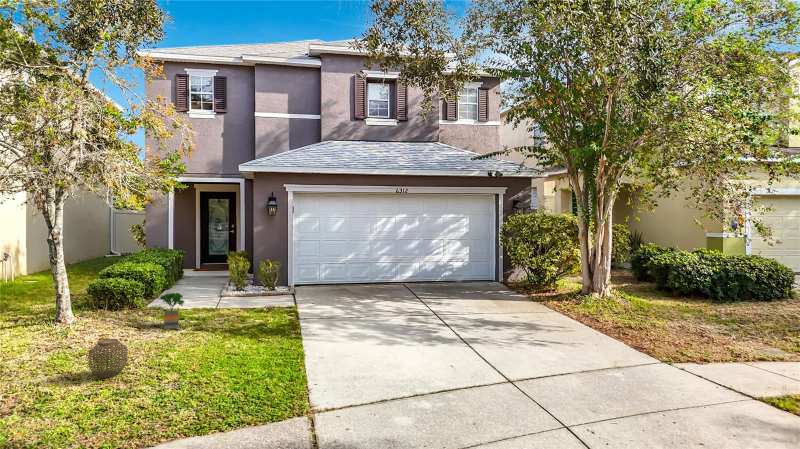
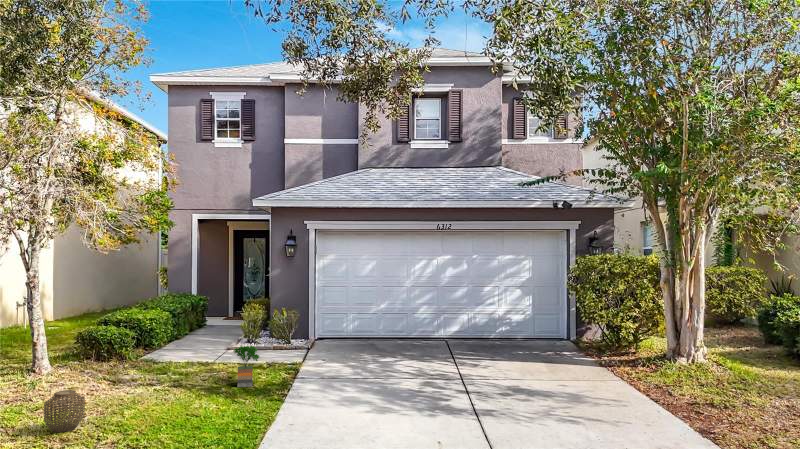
potted tree: present [160,293,184,329] -> present [234,346,259,387]

